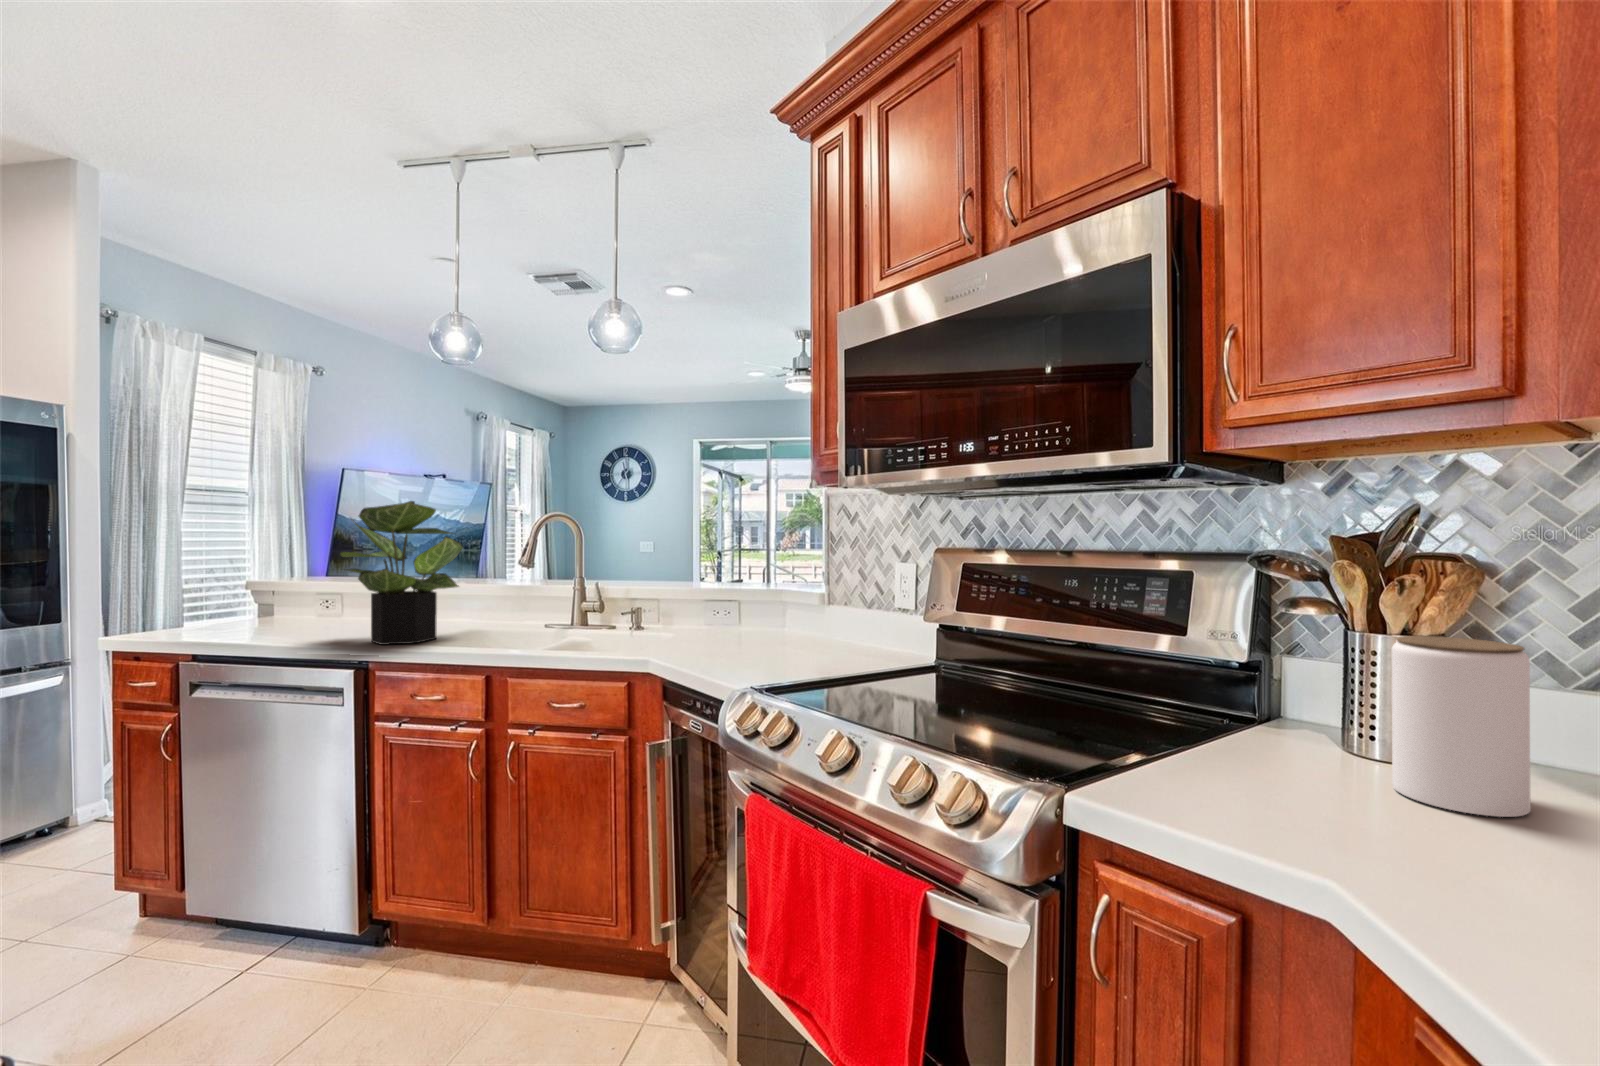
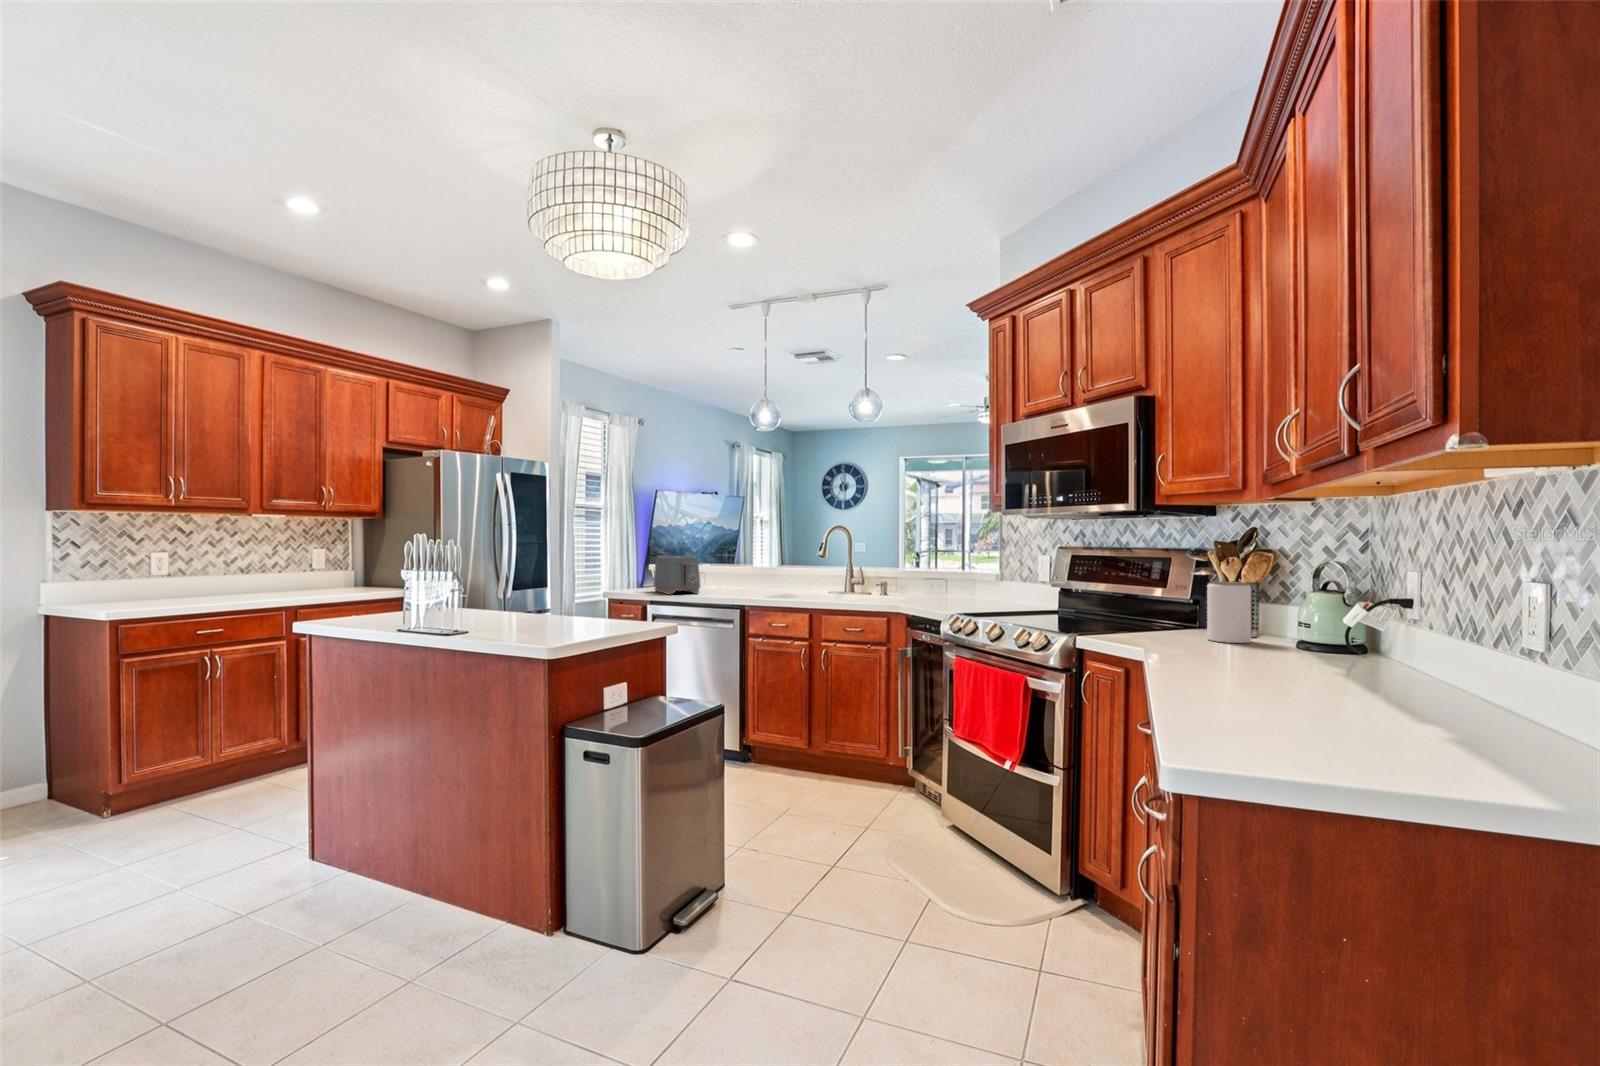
potted plant: present [340,501,463,645] -> none [728,521,790,597]
toaster: none [200,567,285,644] -> present [654,556,700,594]

